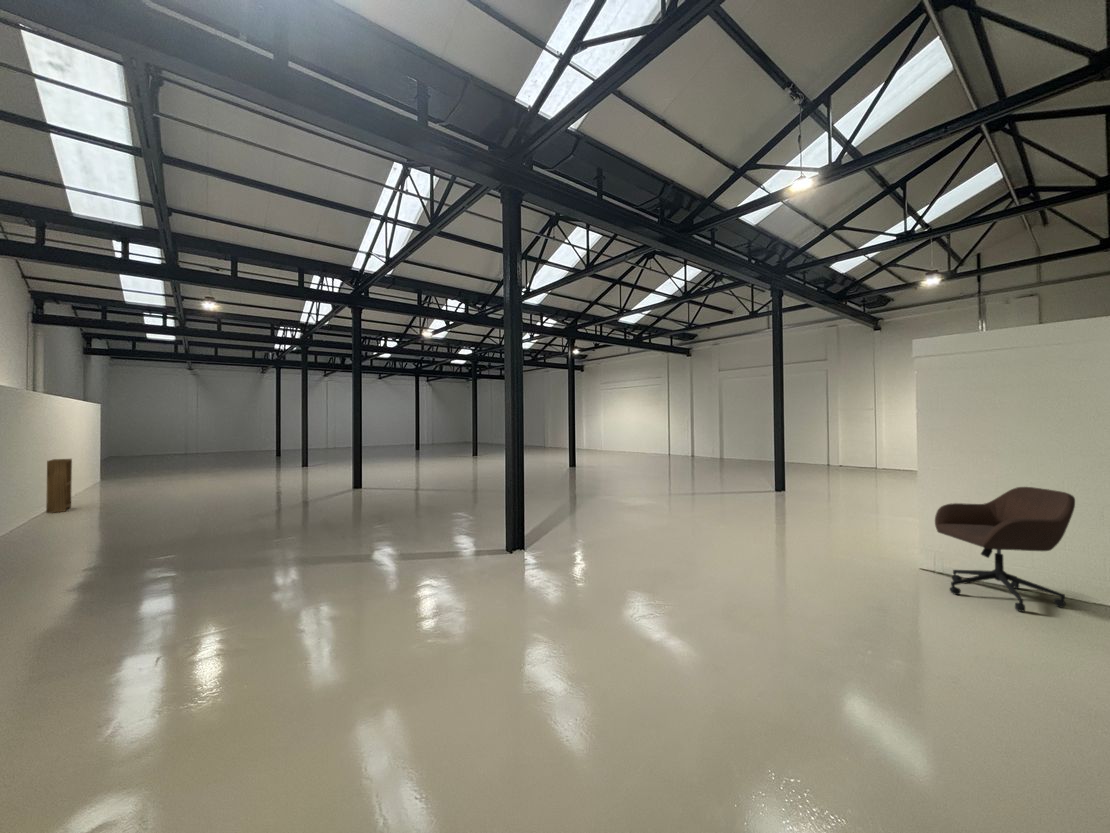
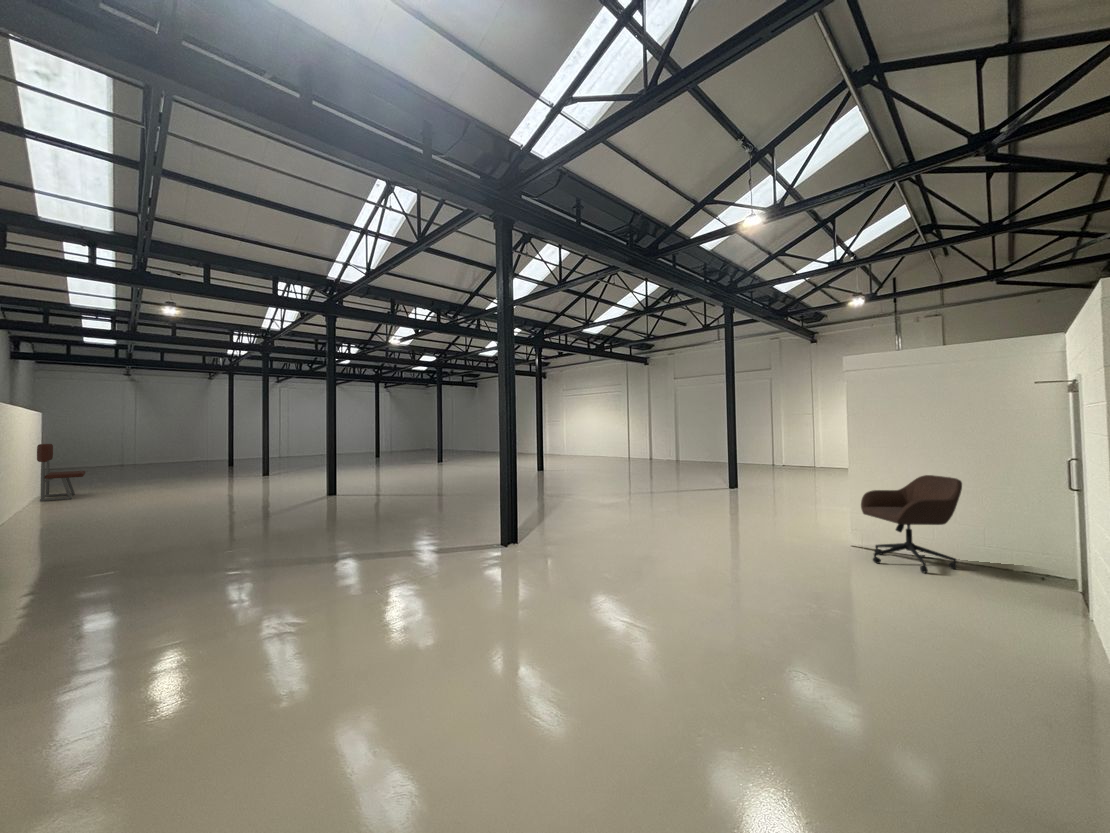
bench: none [89,435,134,490] -> present [37,444,86,501]
shelving unit: present [46,459,72,513] -> none [6,468,32,525]

